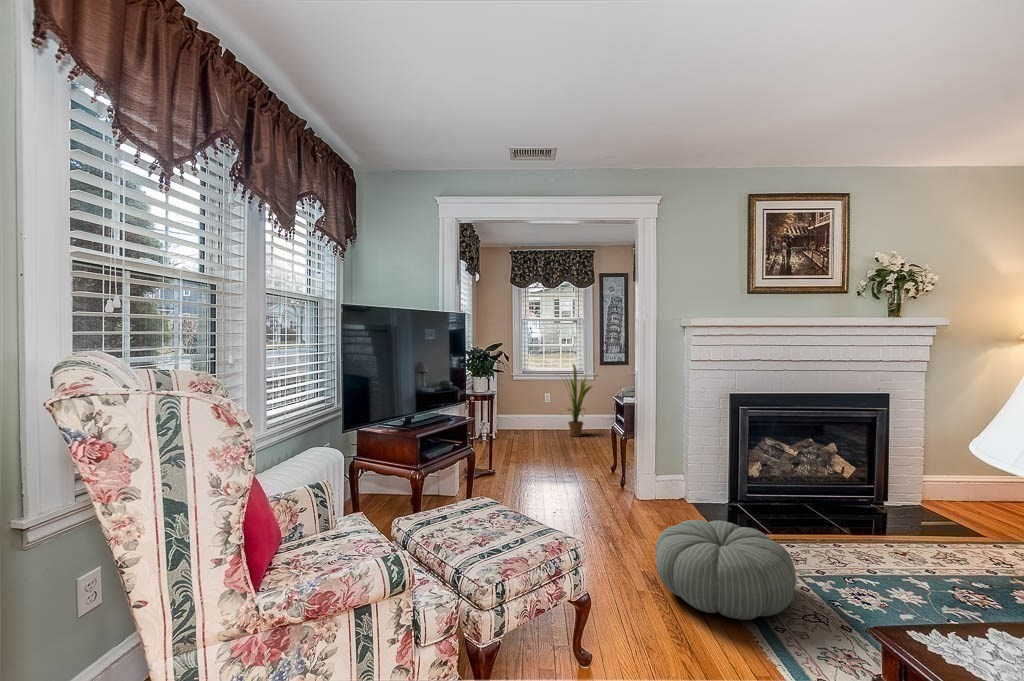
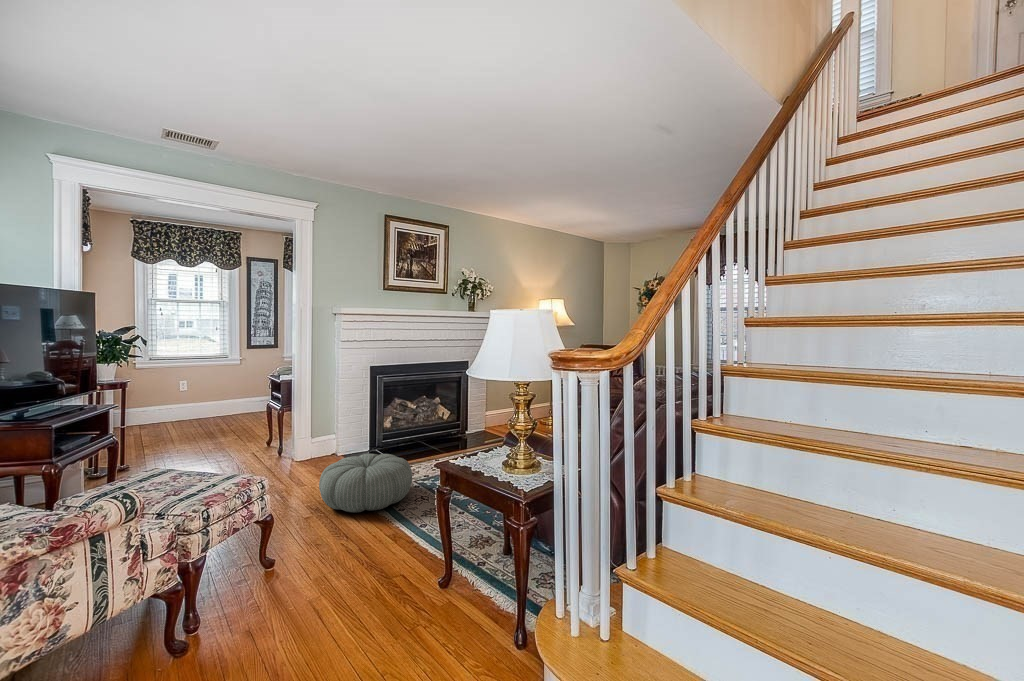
house plant: present [567,364,593,437] -> none [193,347,242,422]

